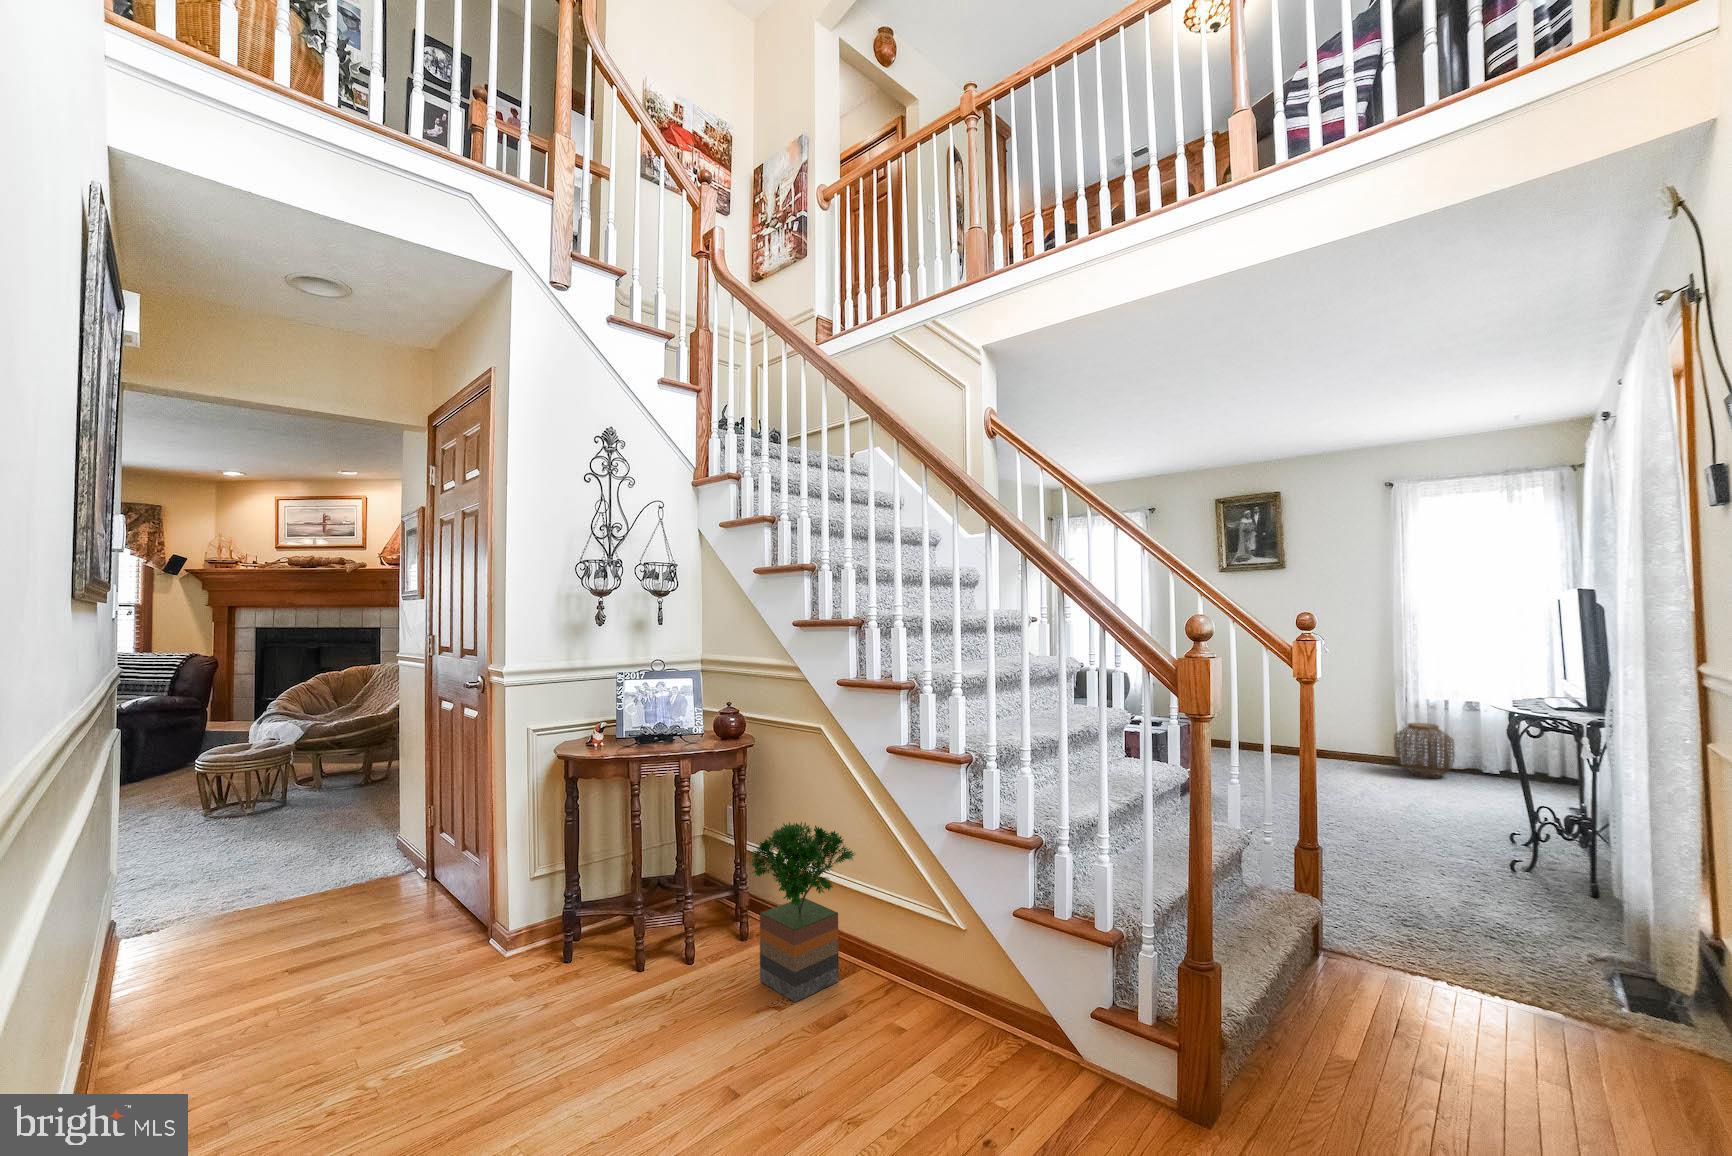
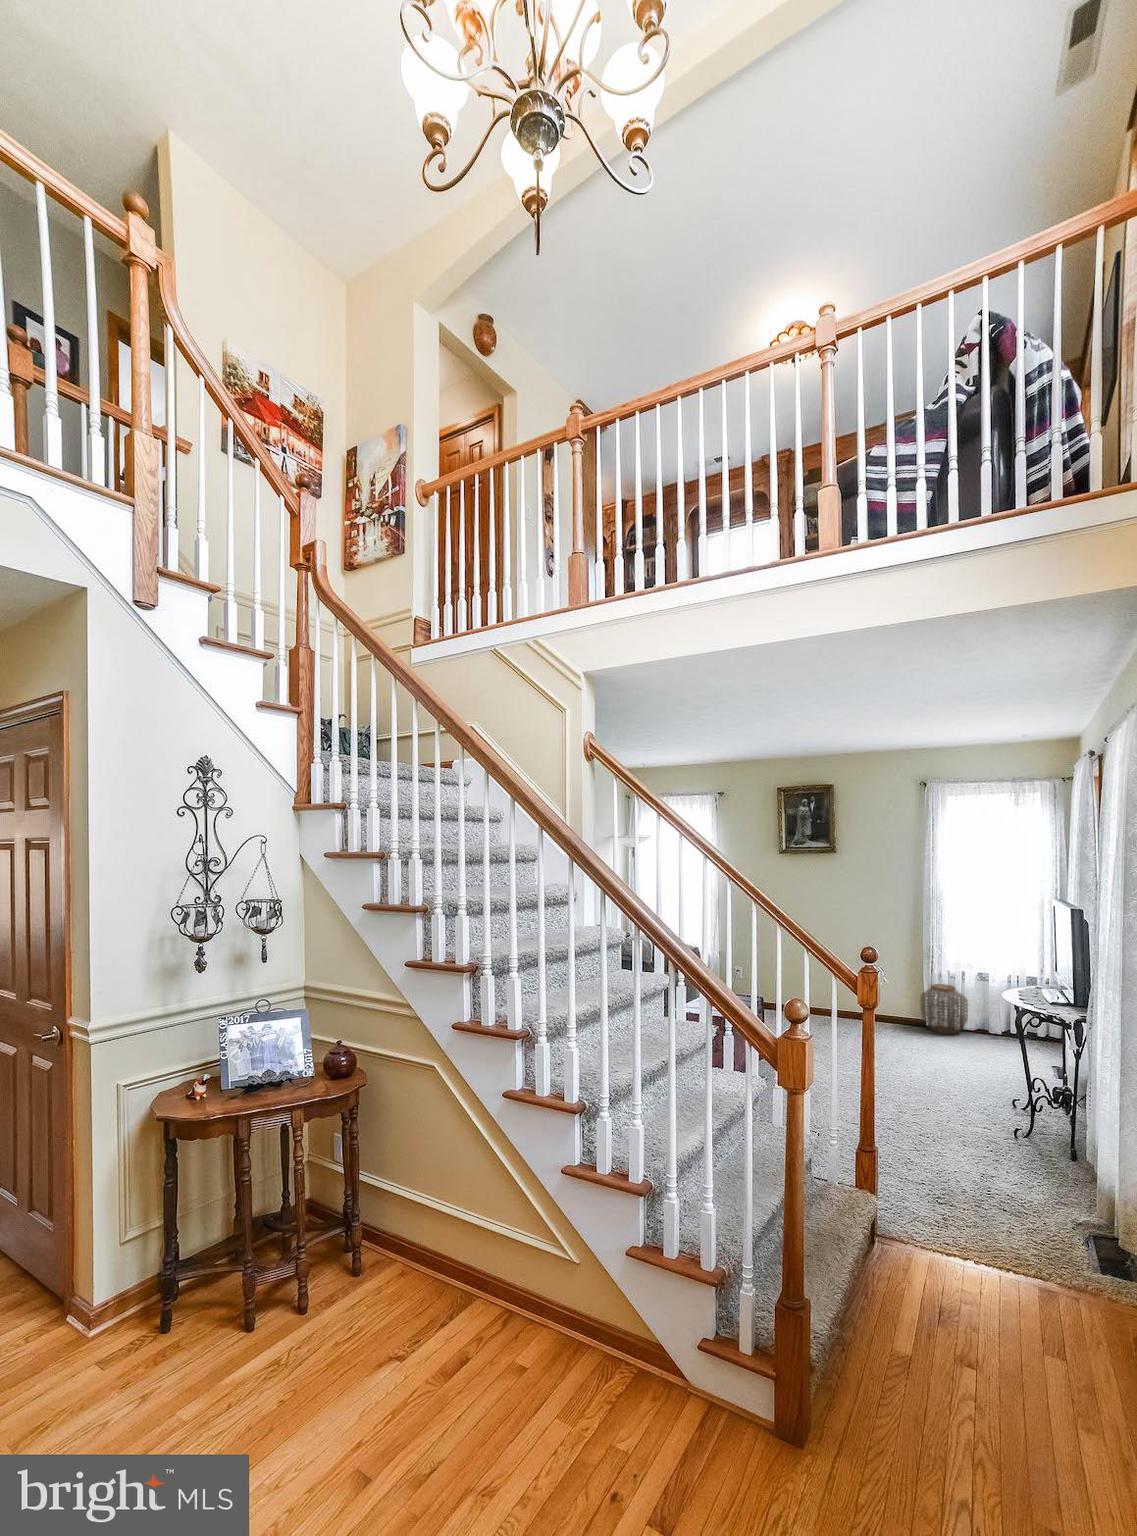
potted tree: present [751,822,856,1002] -> none [366,1165,470,1358]

